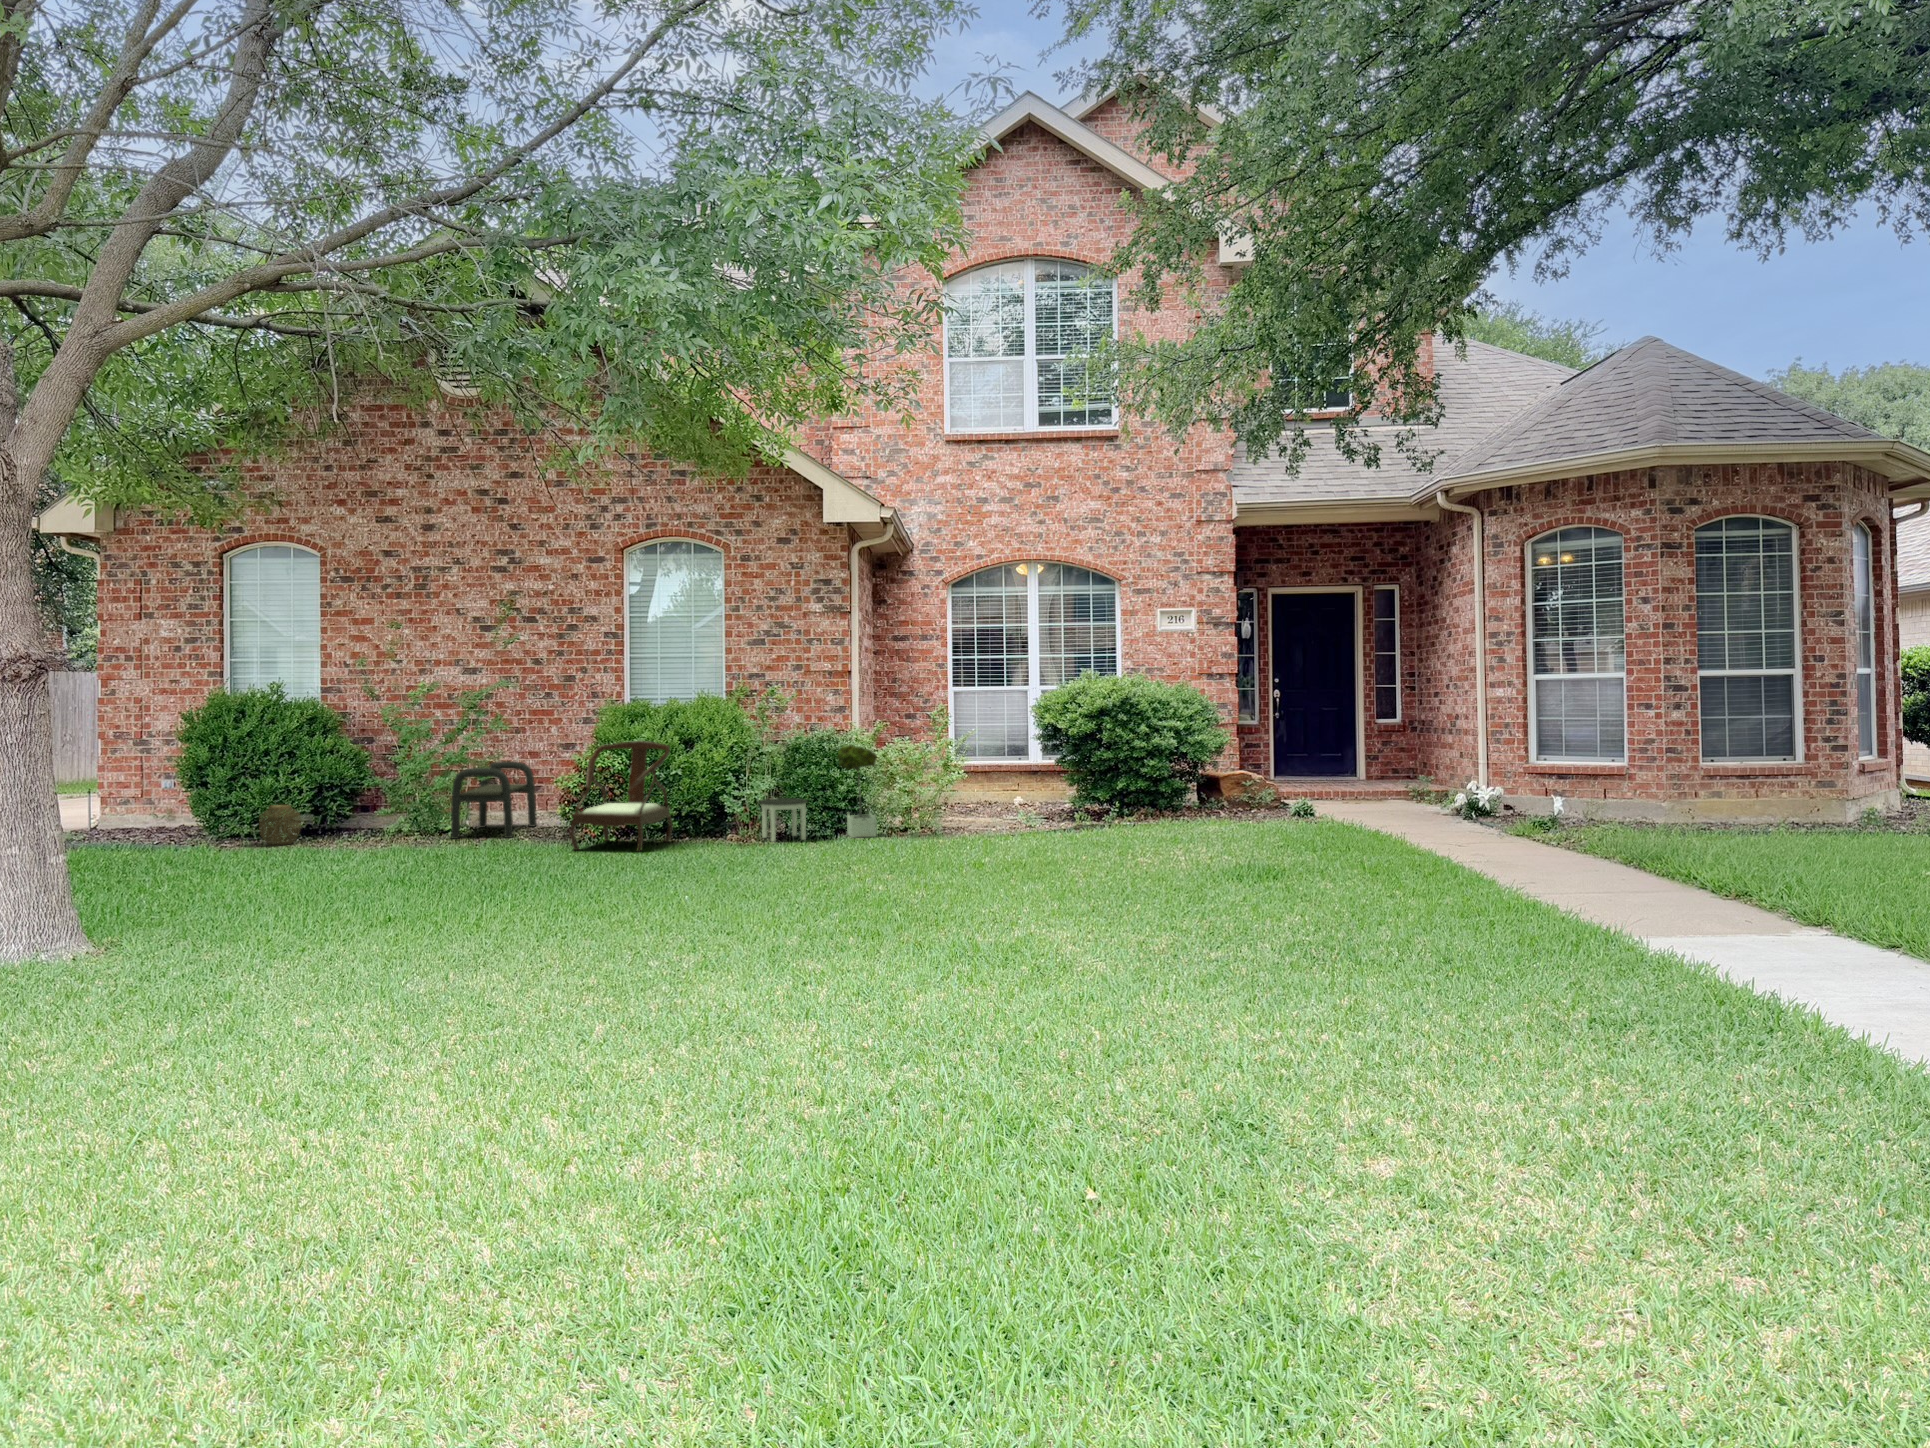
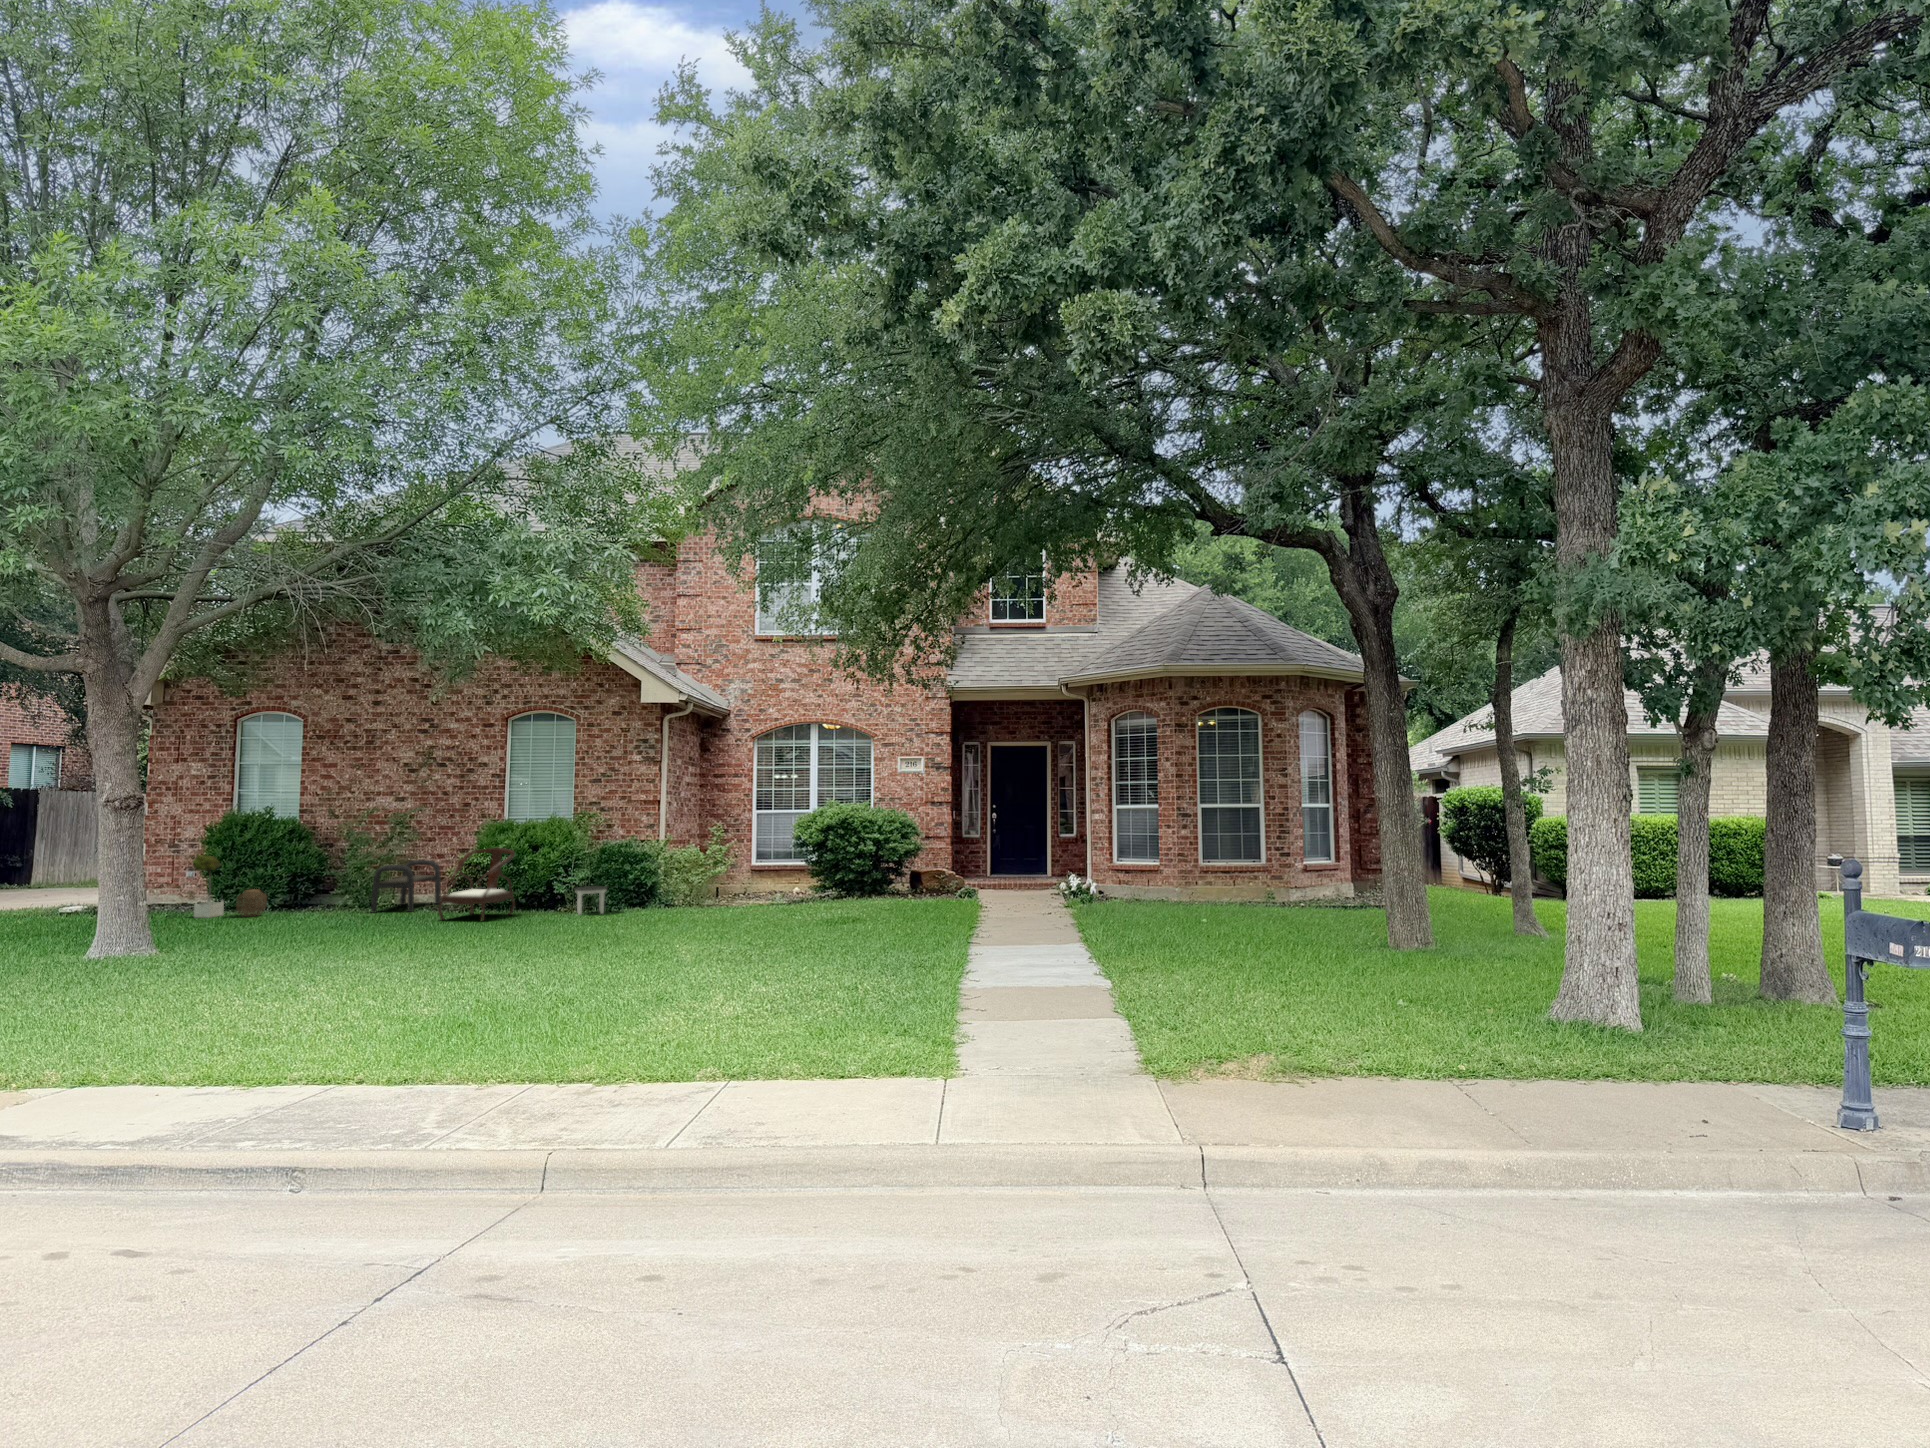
potted tree: present [837,745,877,838] -> present [193,855,224,918]

